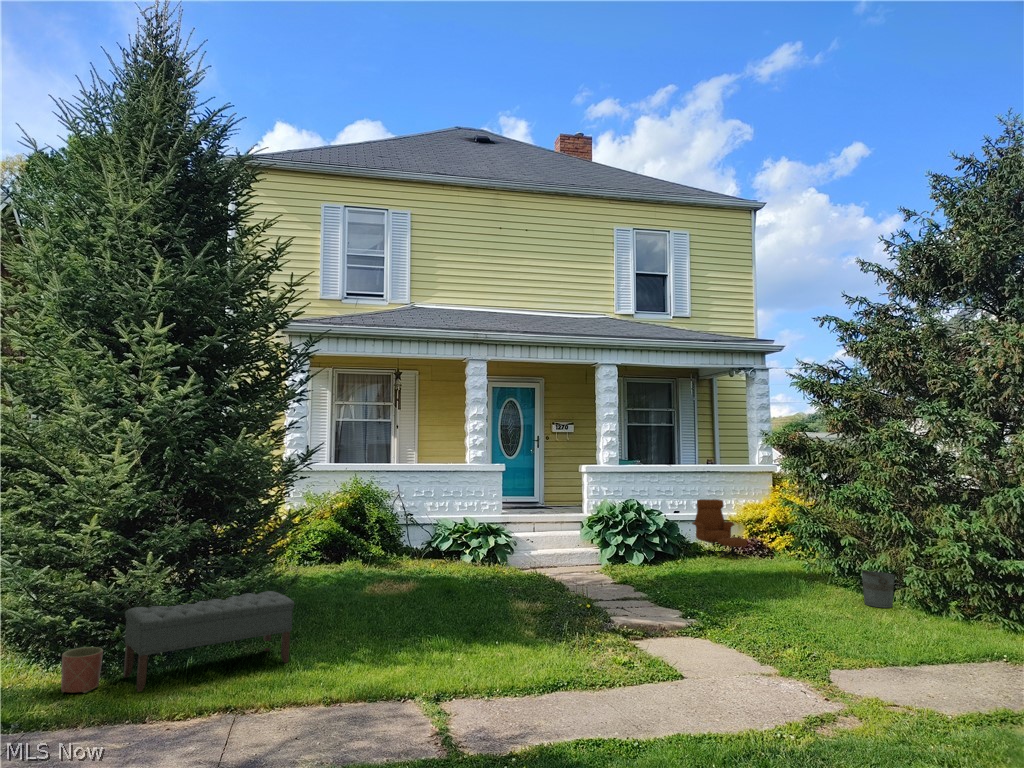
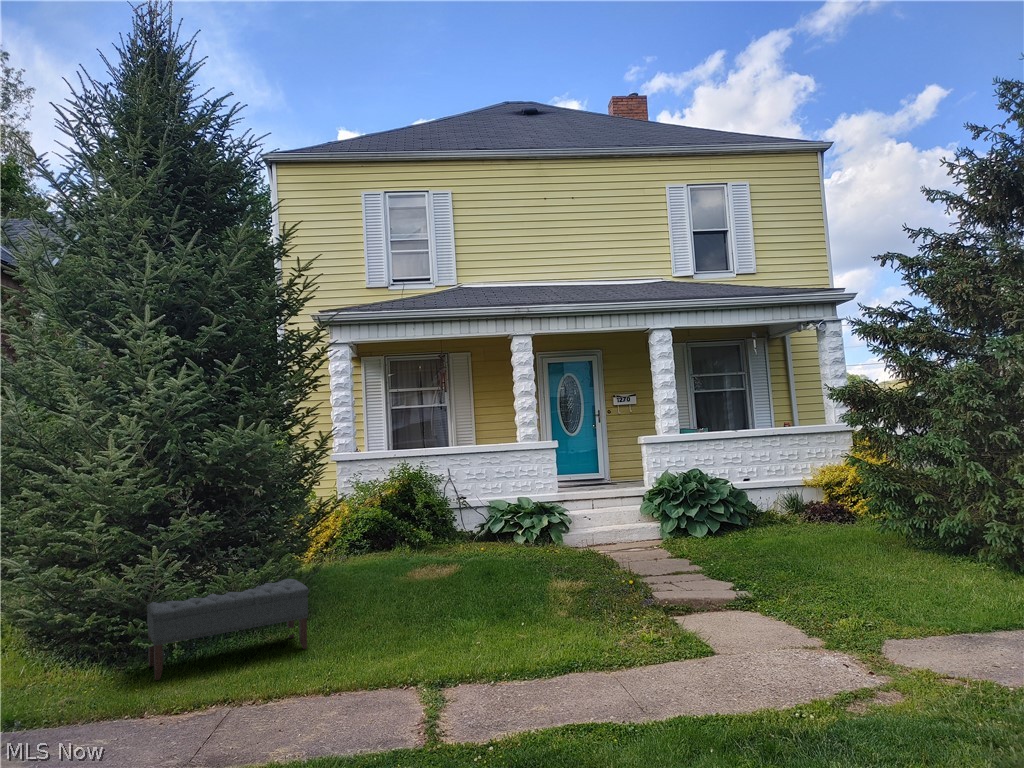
lounge chair: present [692,499,748,559] -> none [762,464,825,526]
bucket: present [861,569,894,608] -> none [940,530,981,572]
planter: present [61,647,103,693] -> none [86,638,125,683]

